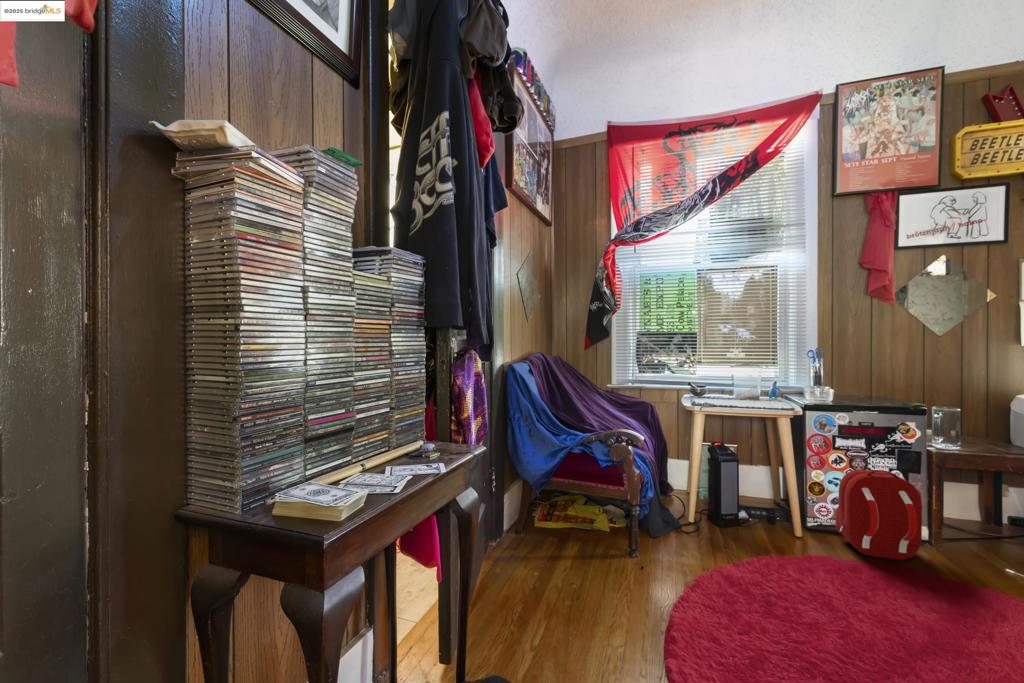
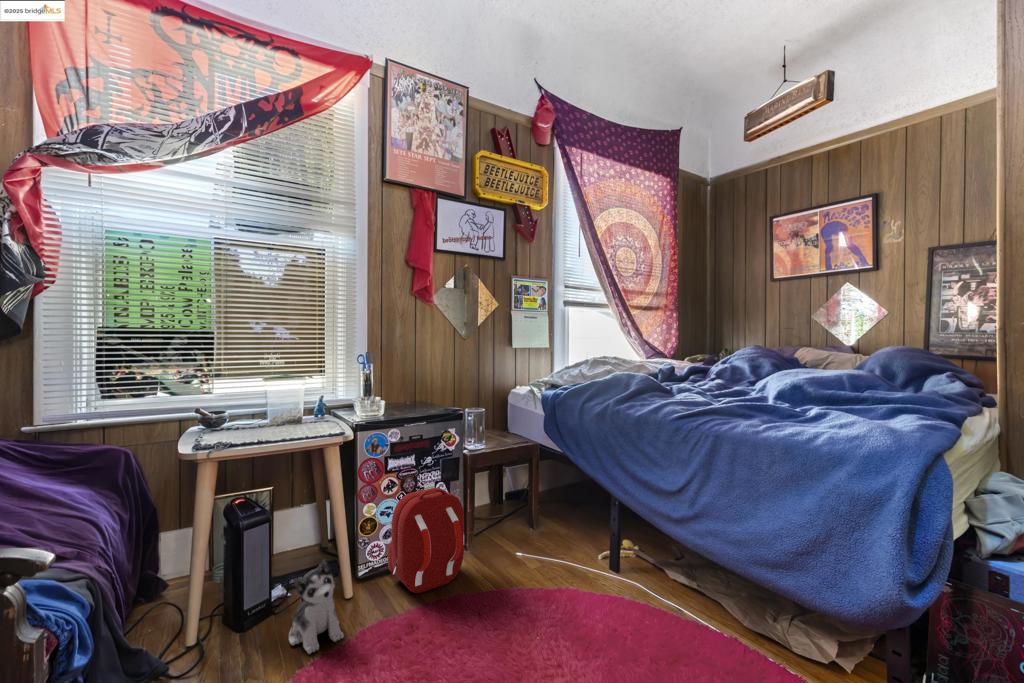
plush toy: none [752,495,794,556] -> present [289,559,344,654]

